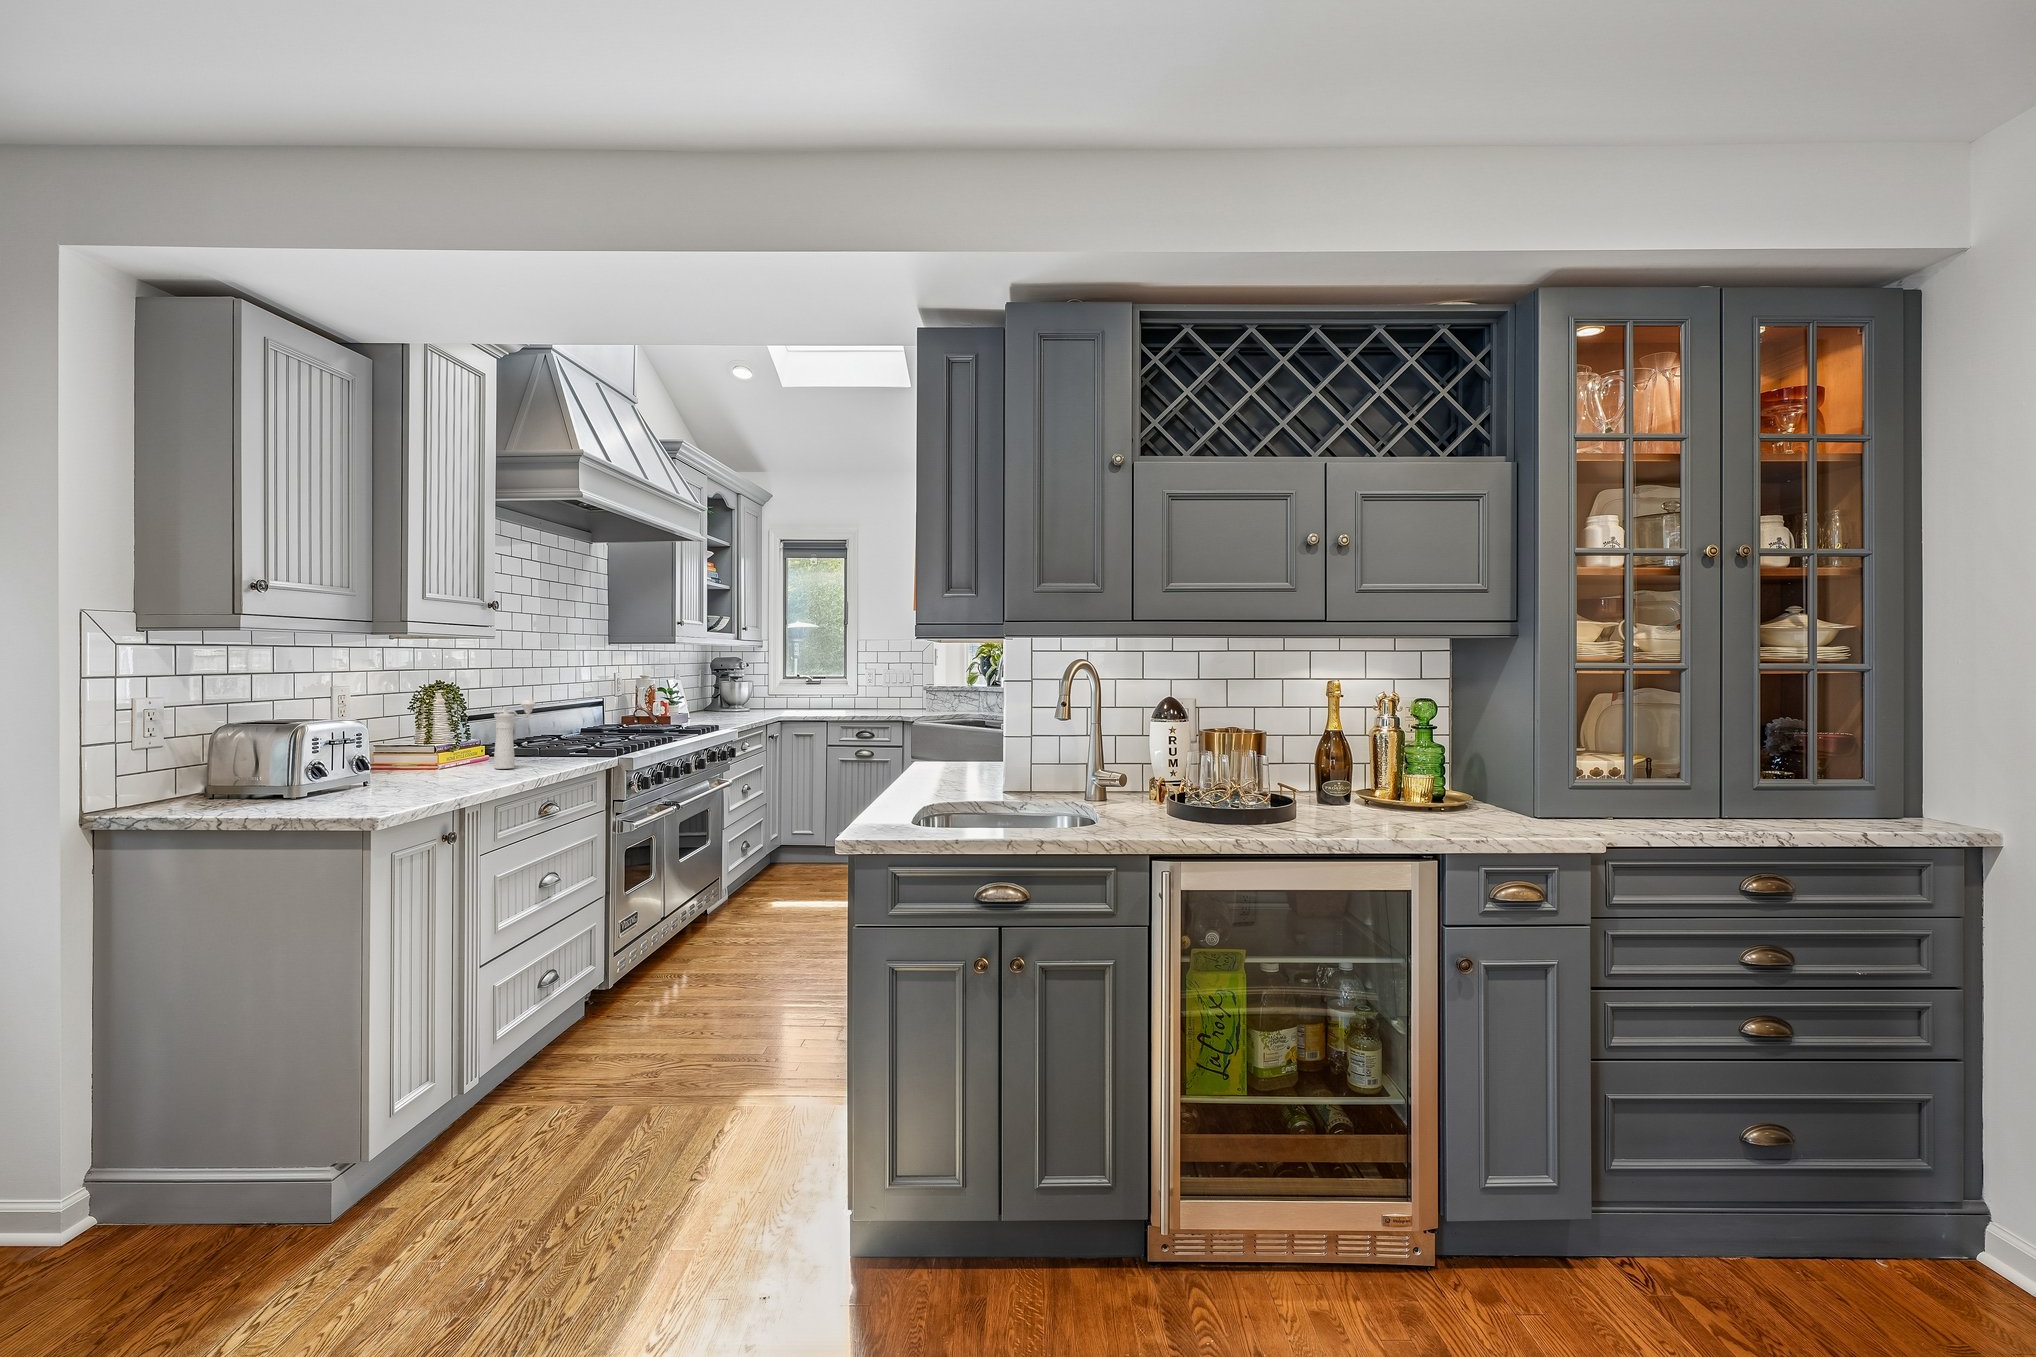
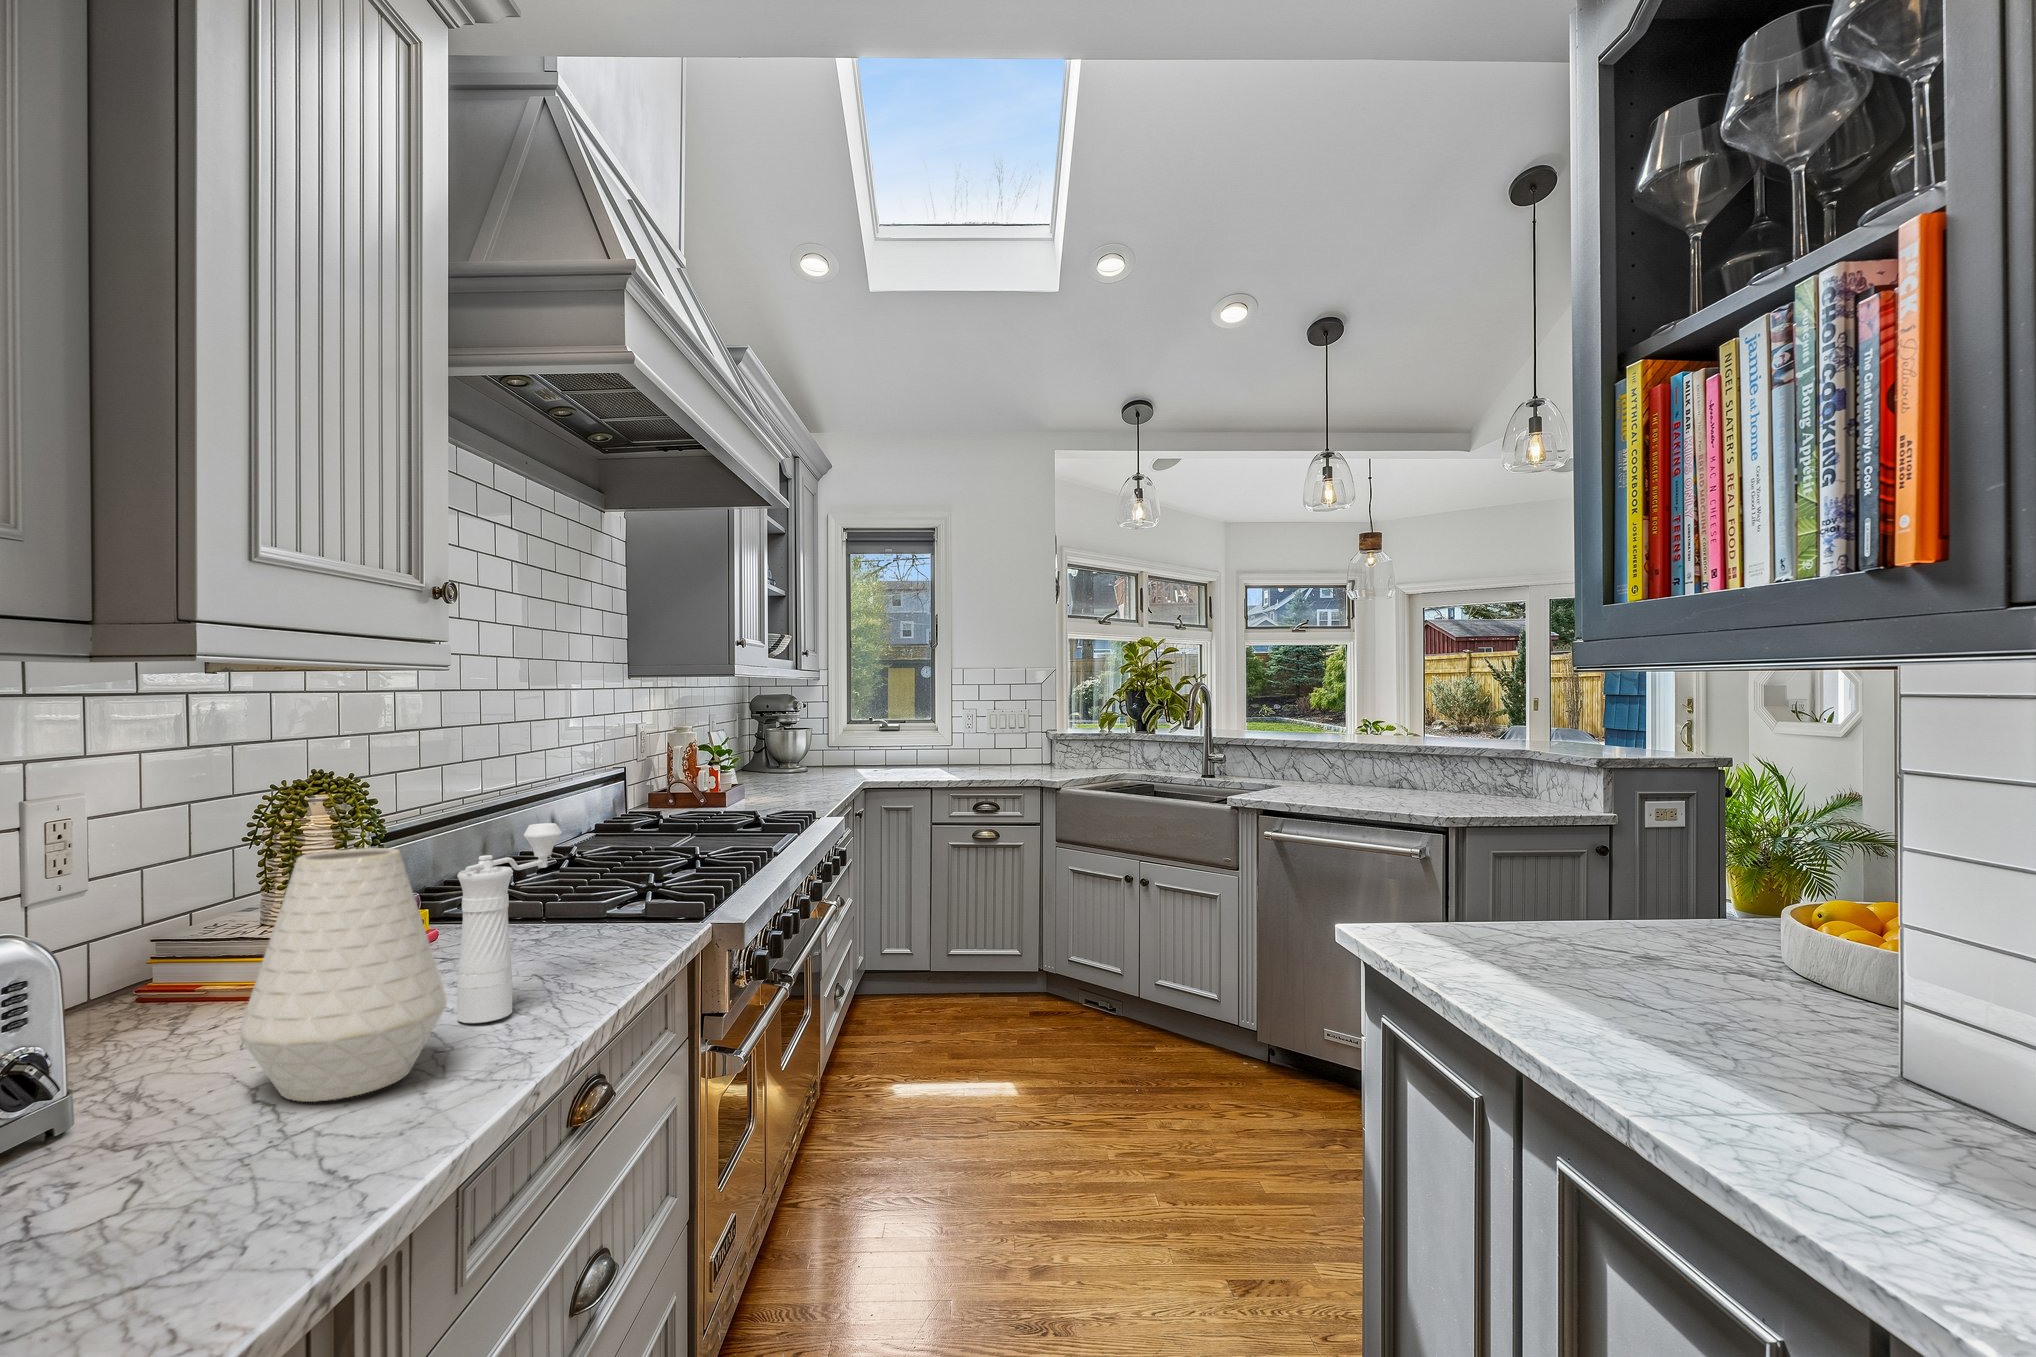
vase: none [424,699,489,776] -> present [240,848,447,1102]

